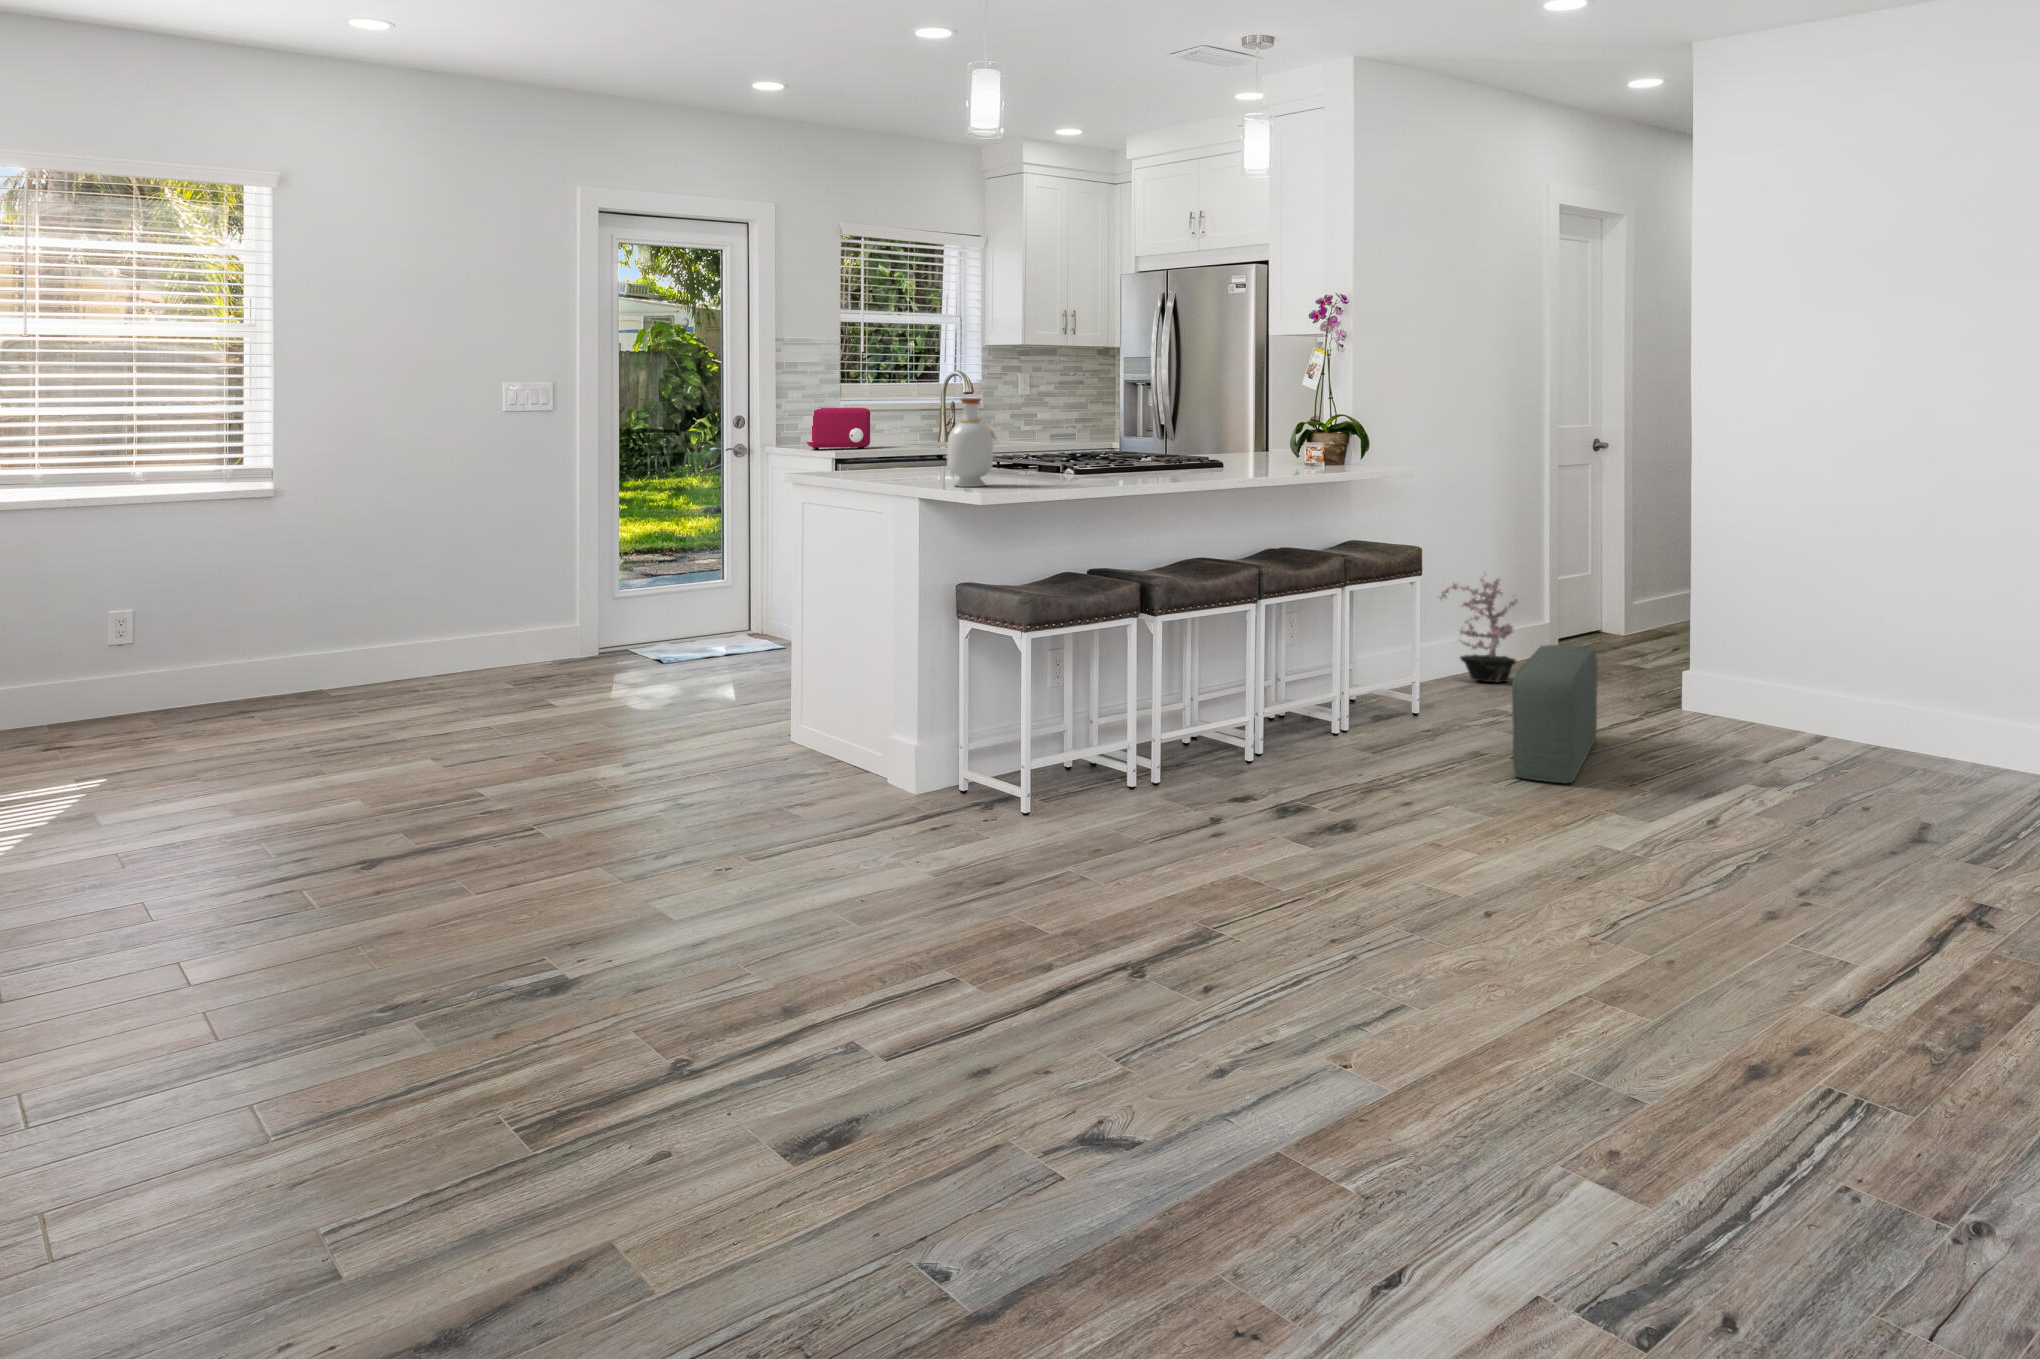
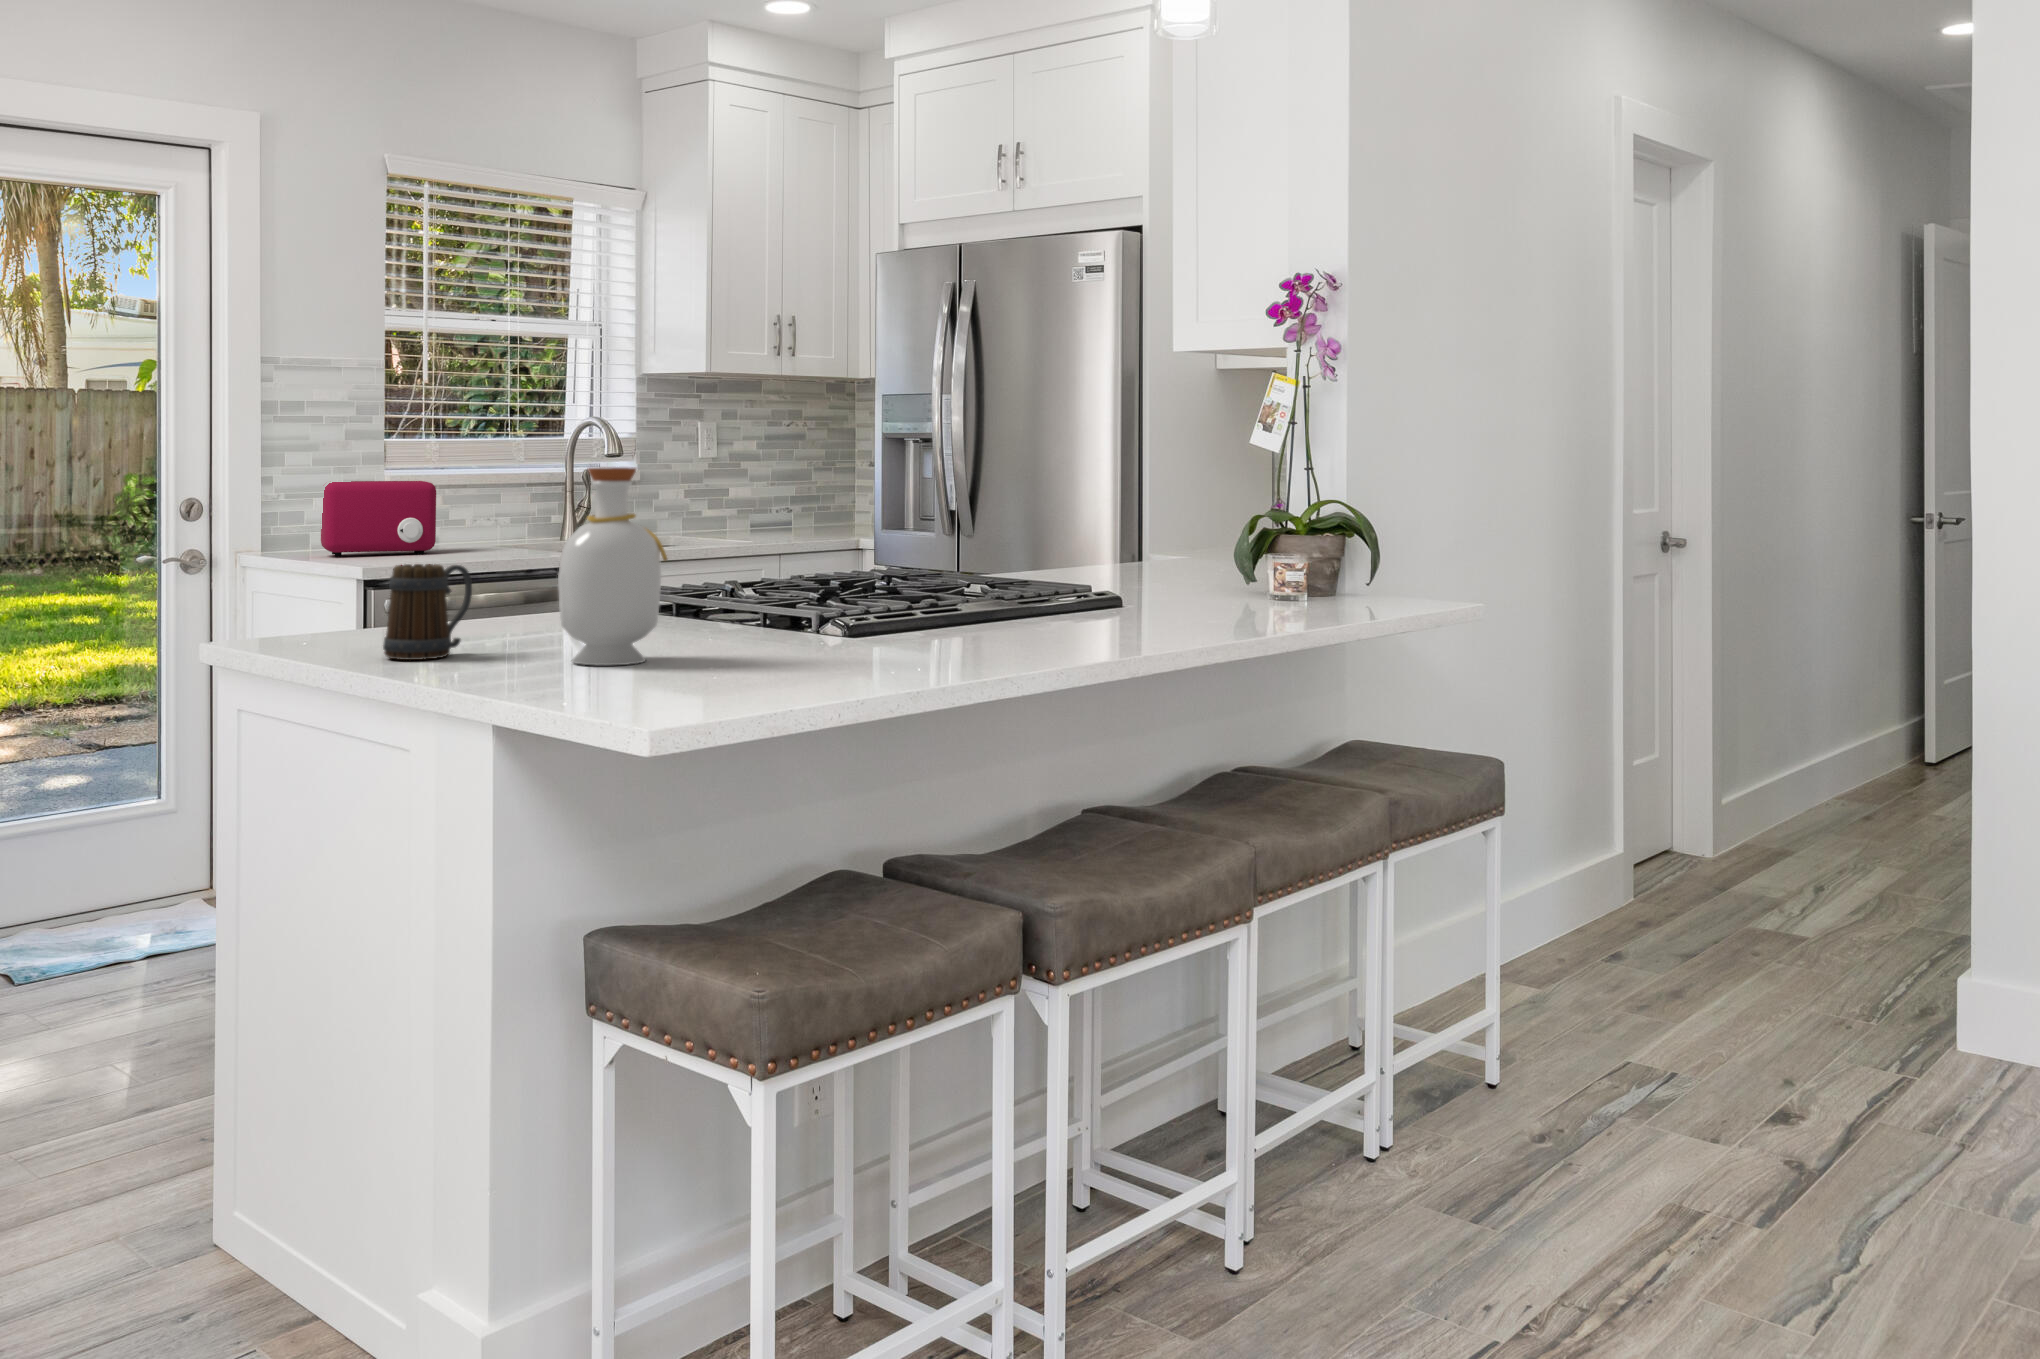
mug: none [868,442,907,485] -> present [383,564,472,660]
potted plant: present [1440,579,1517,682] -> none [1472,771,1617,986]
pouf: present [1512,645,1598,783] -> none [1738,955,1909,1295]

